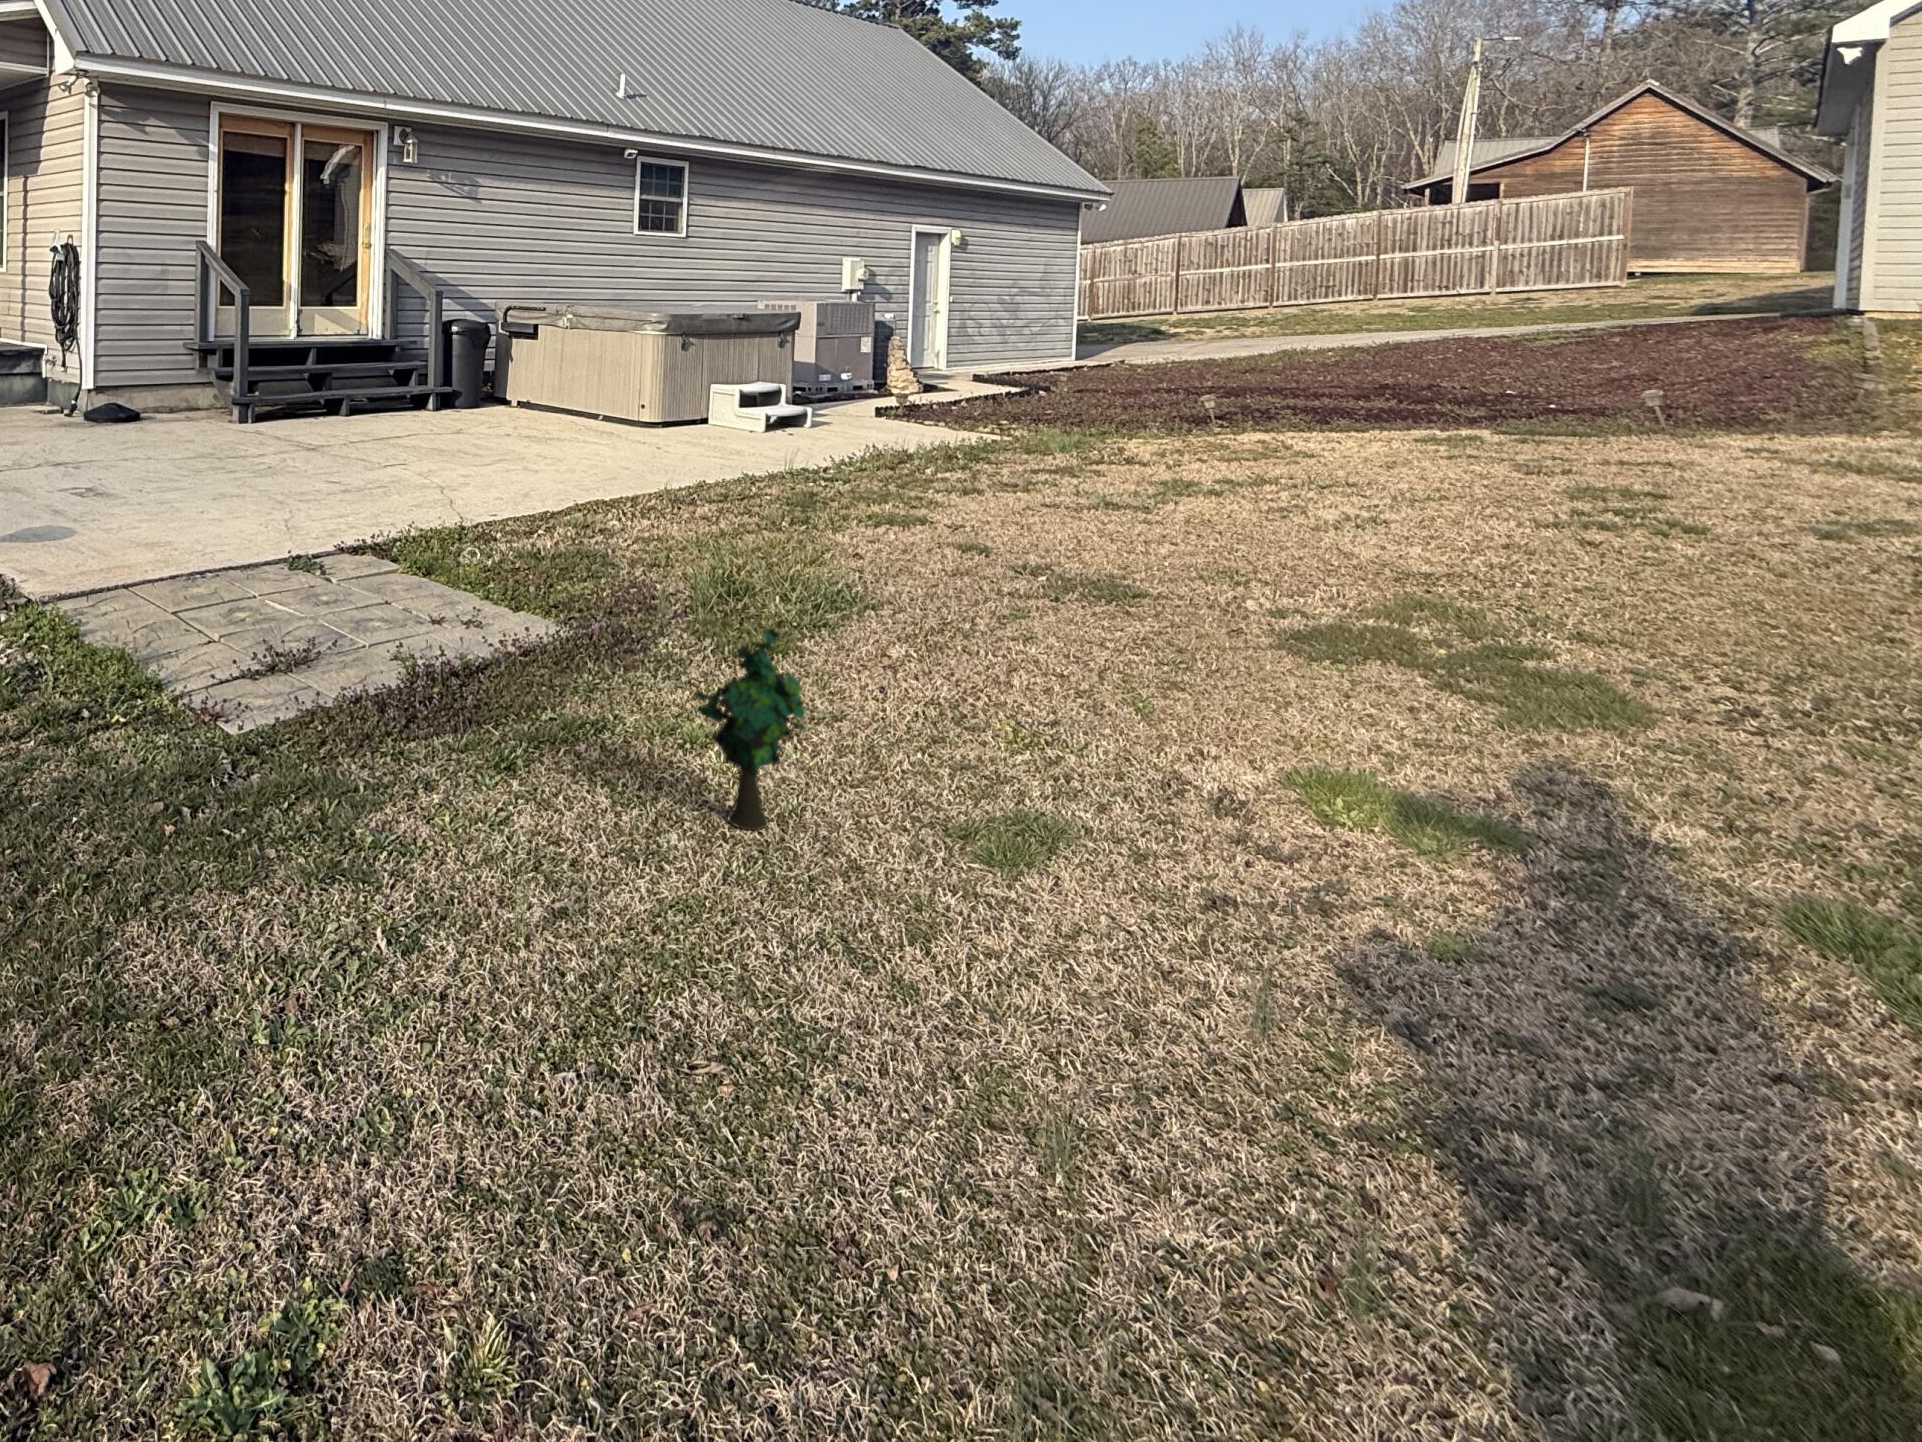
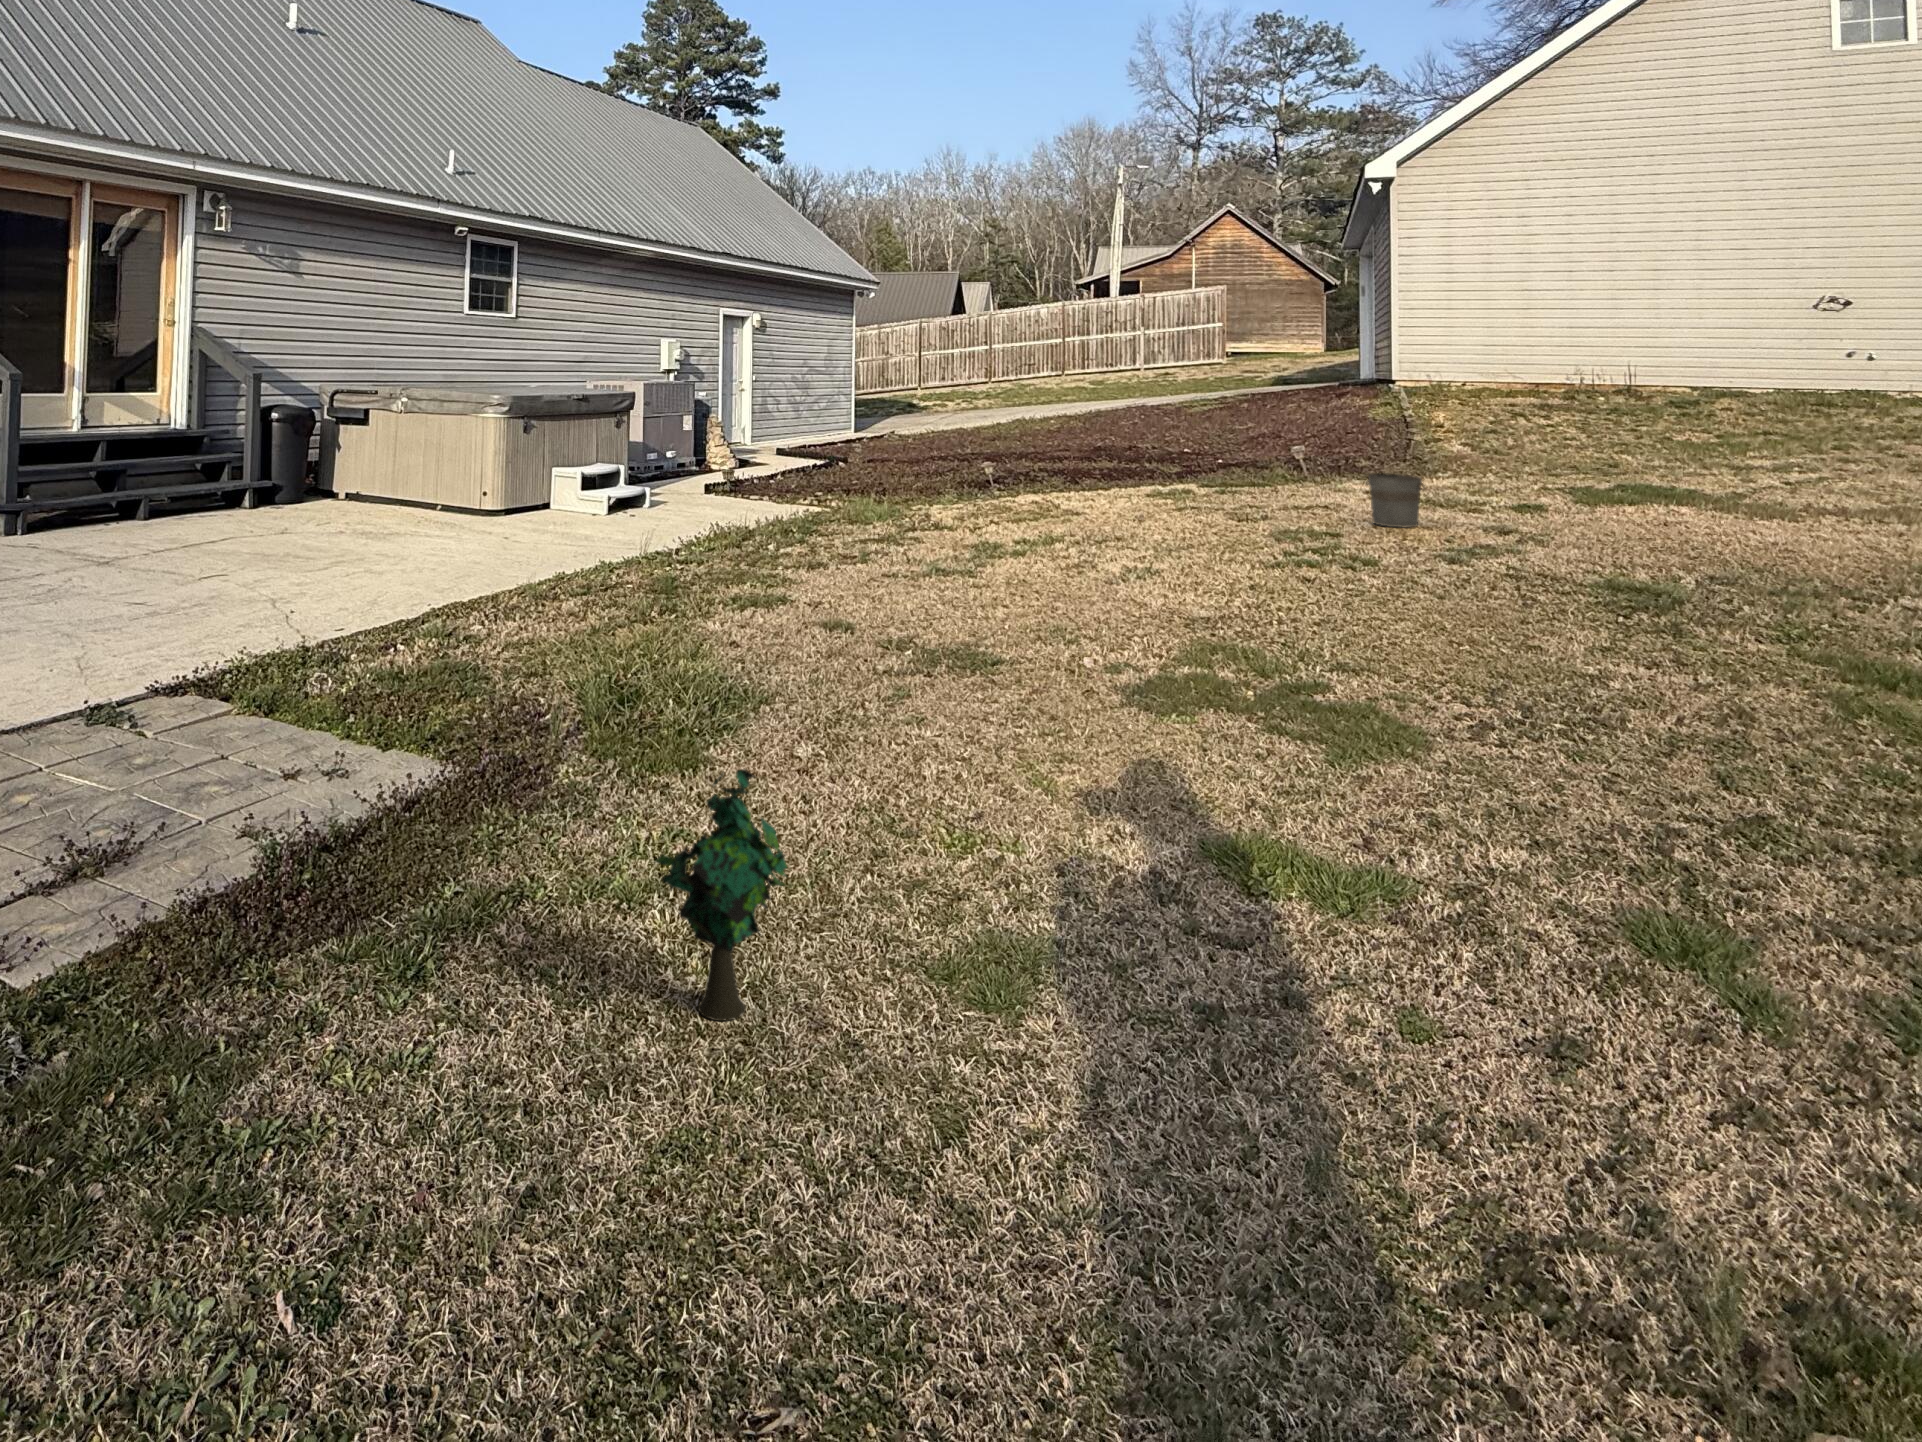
bucket: none [1682,415,1776,481] -> present [1365,473,1425,528]

